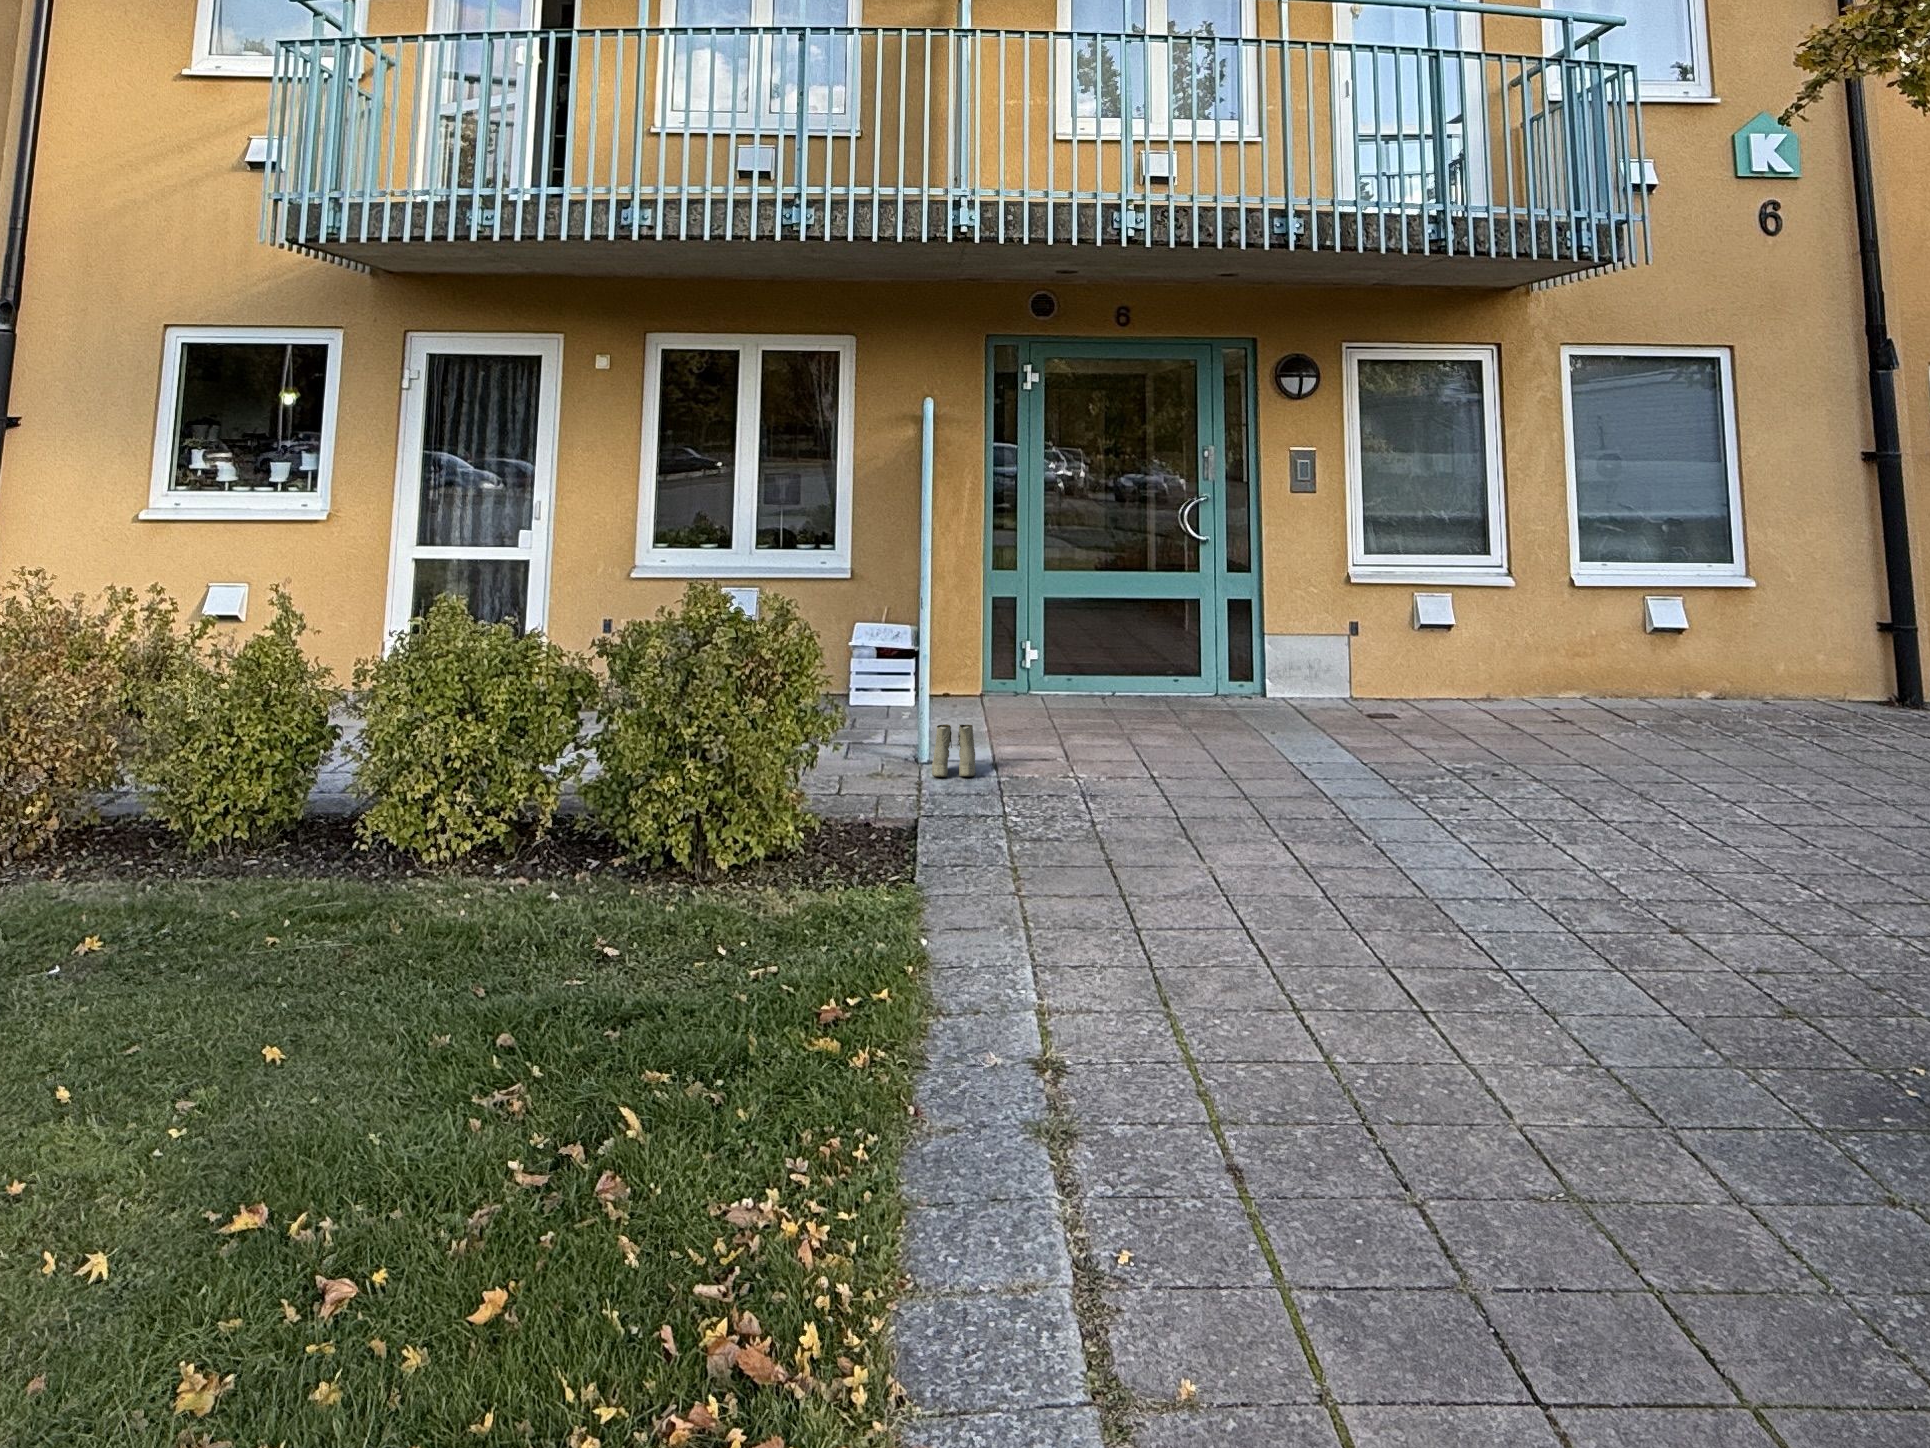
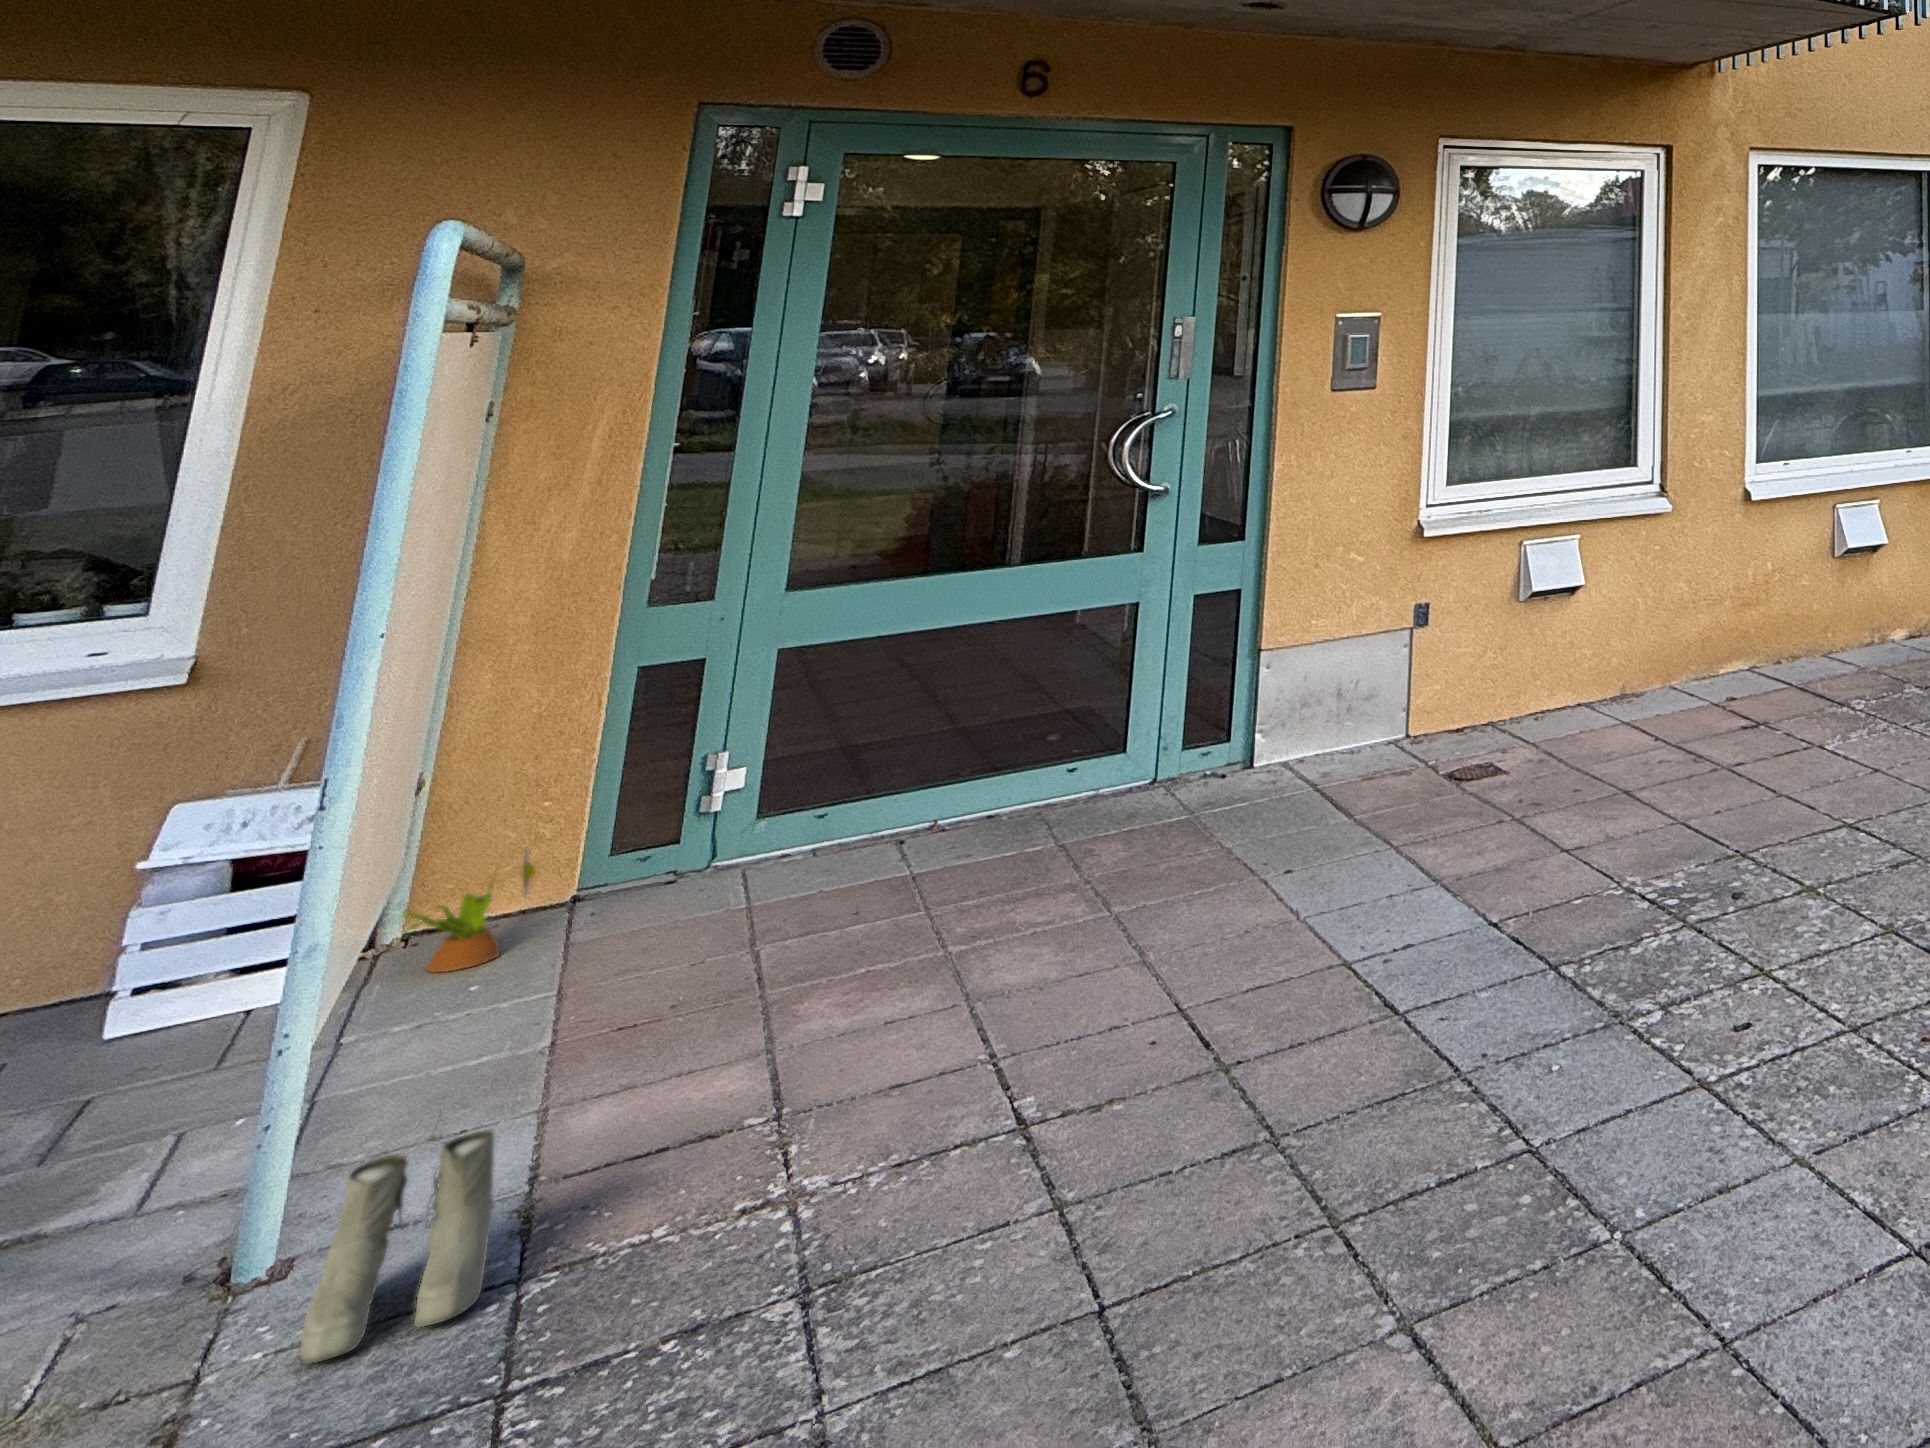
decorative plant: none [929,660,969,705] -> present [403,849,536,972]

